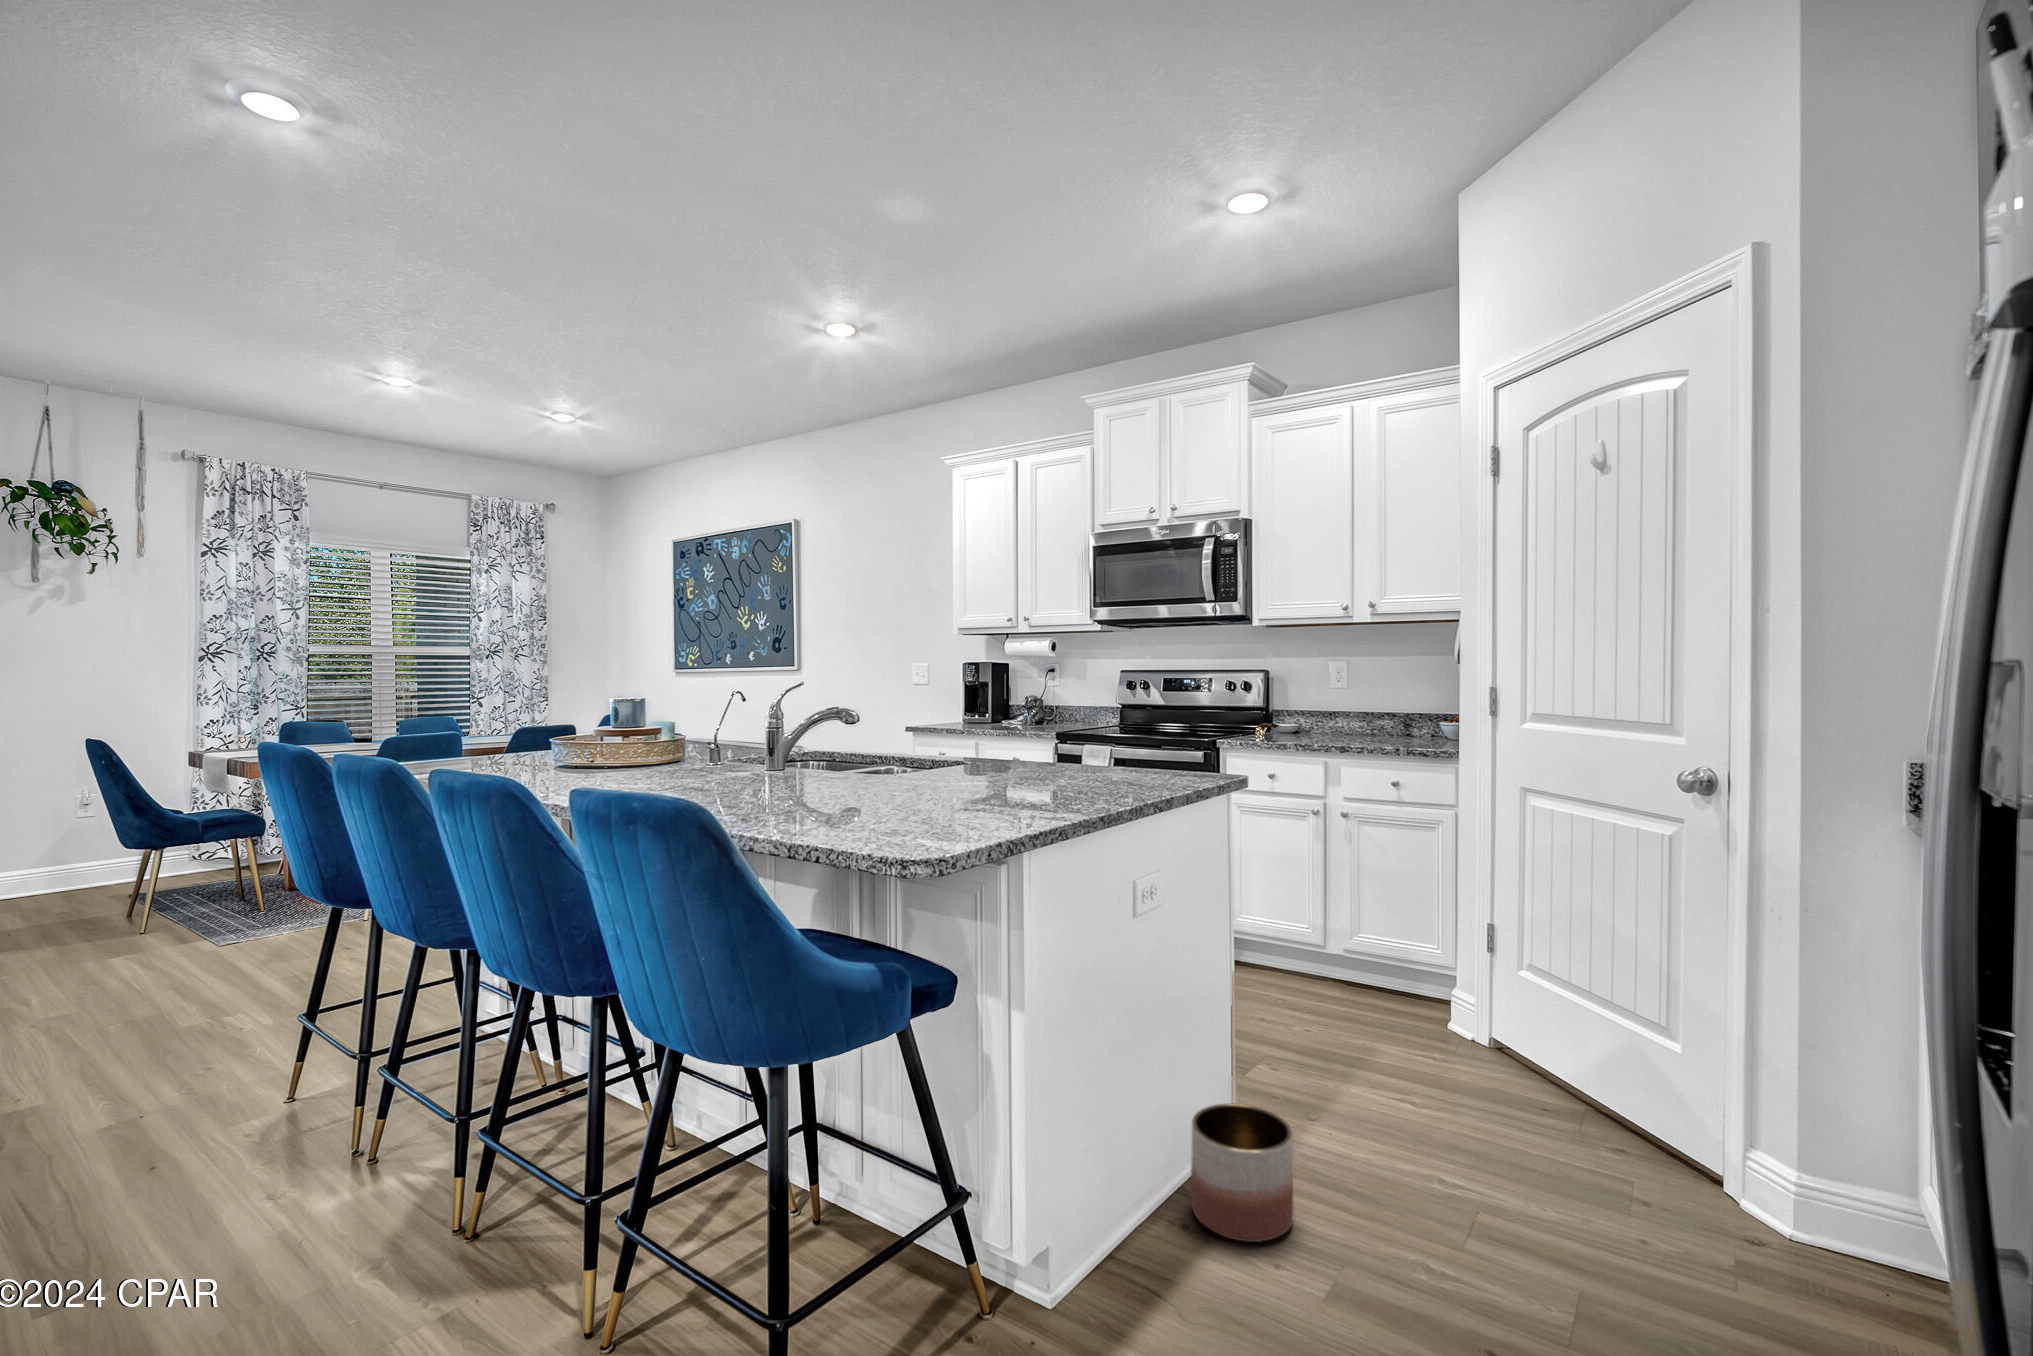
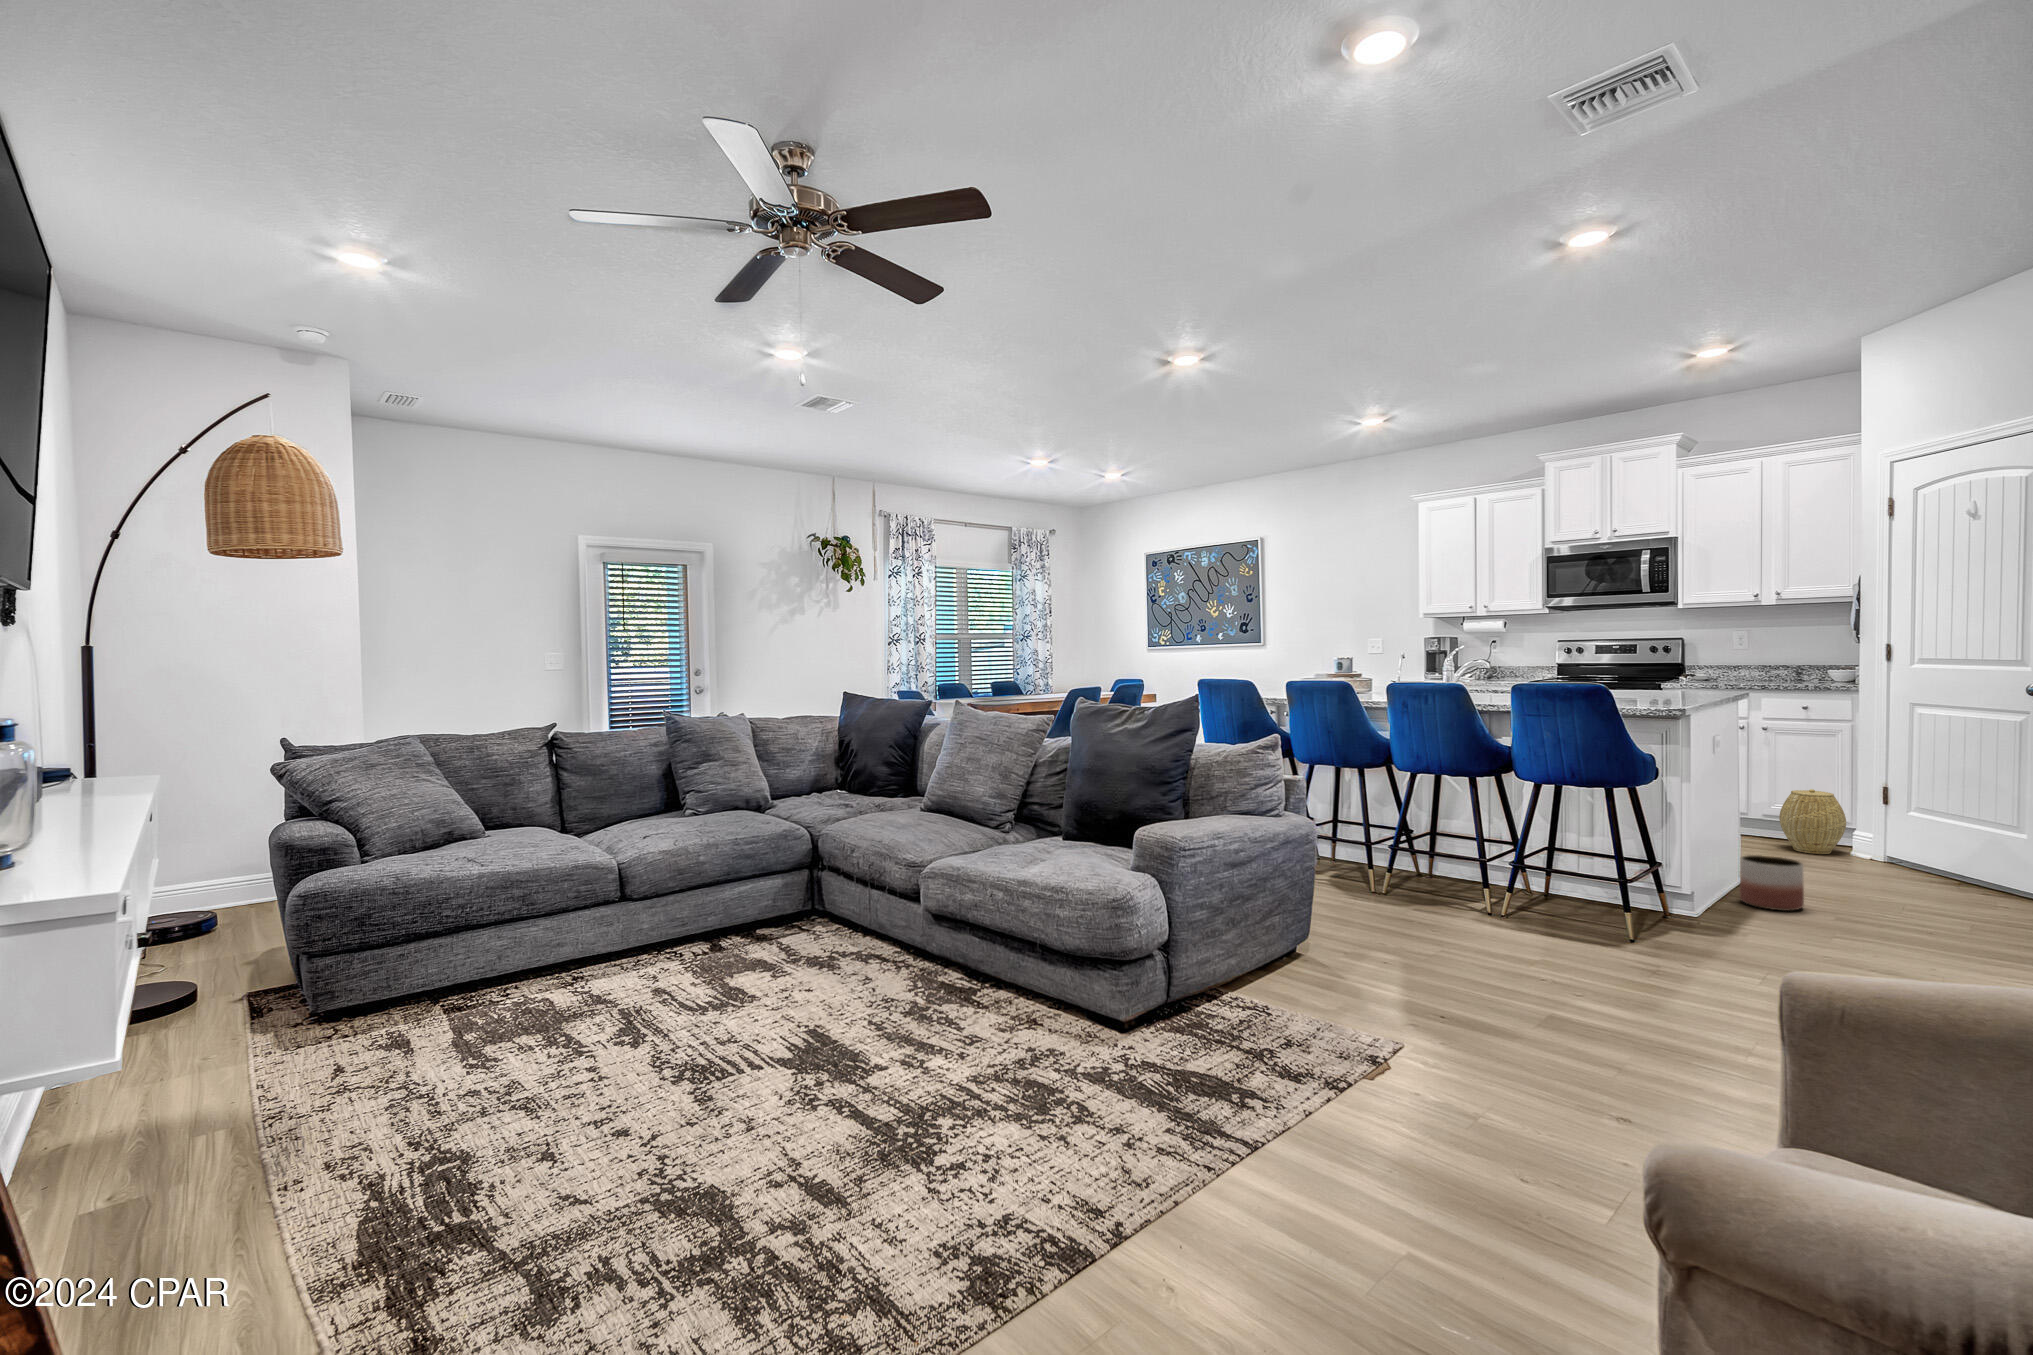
woven basket: none [1363,913,1449,1020] -> present [1779,789,1846,854]

